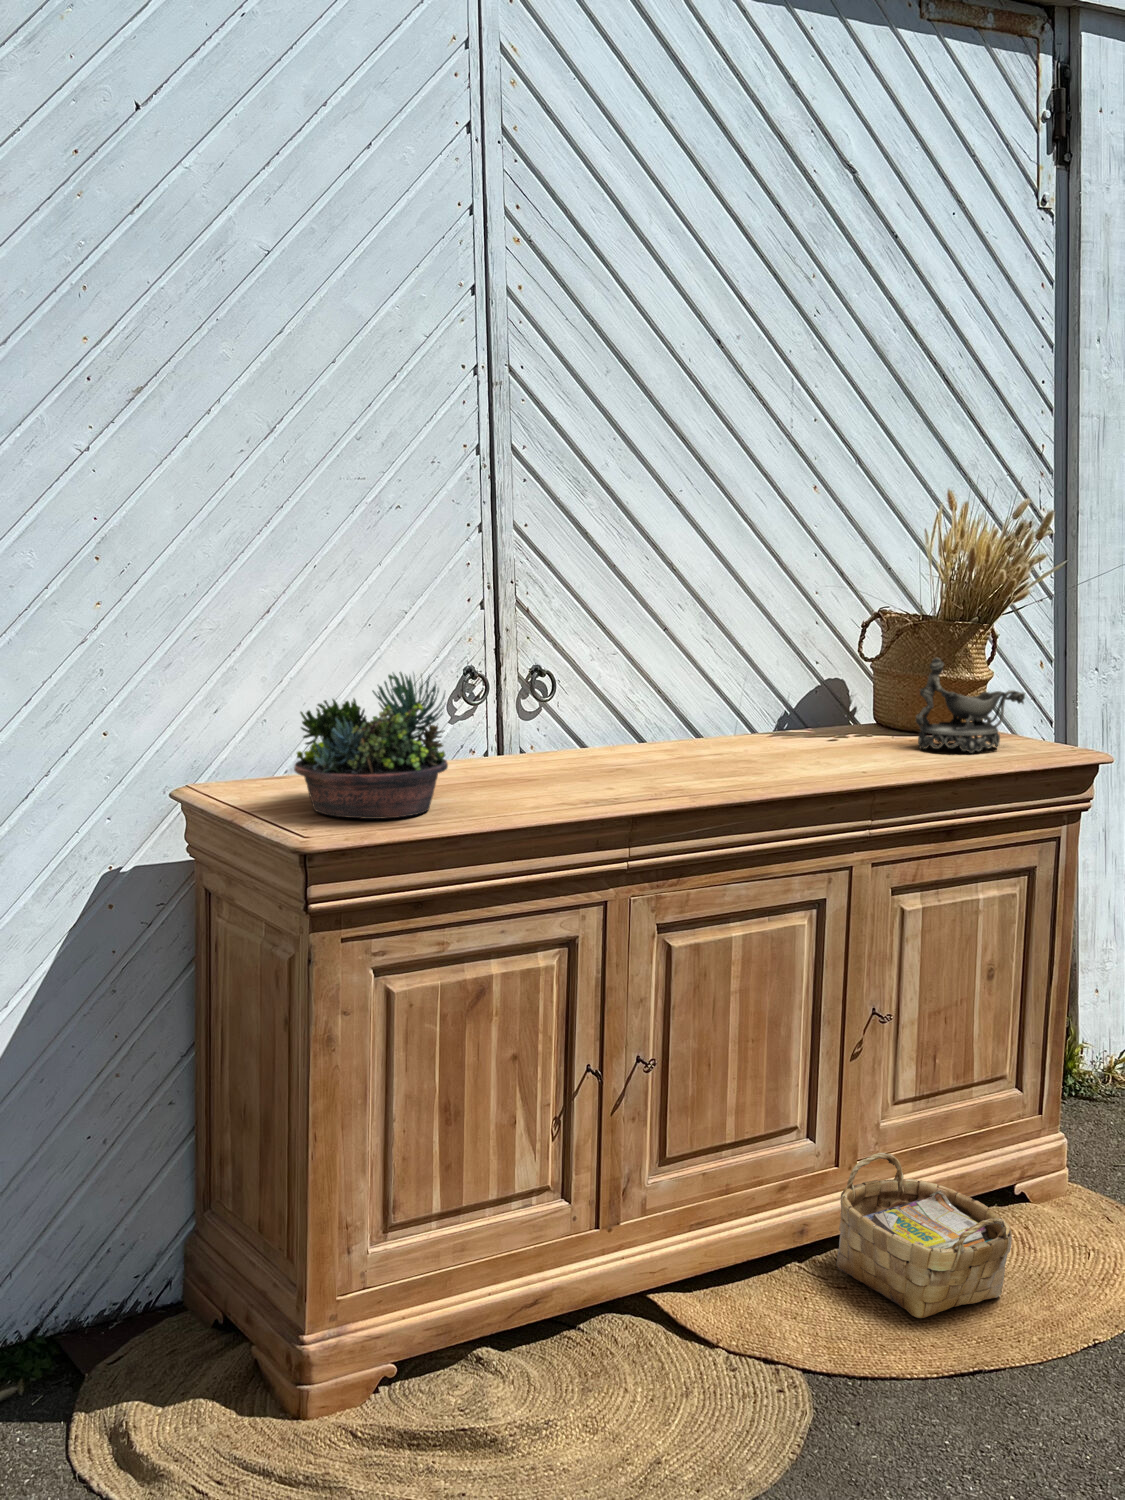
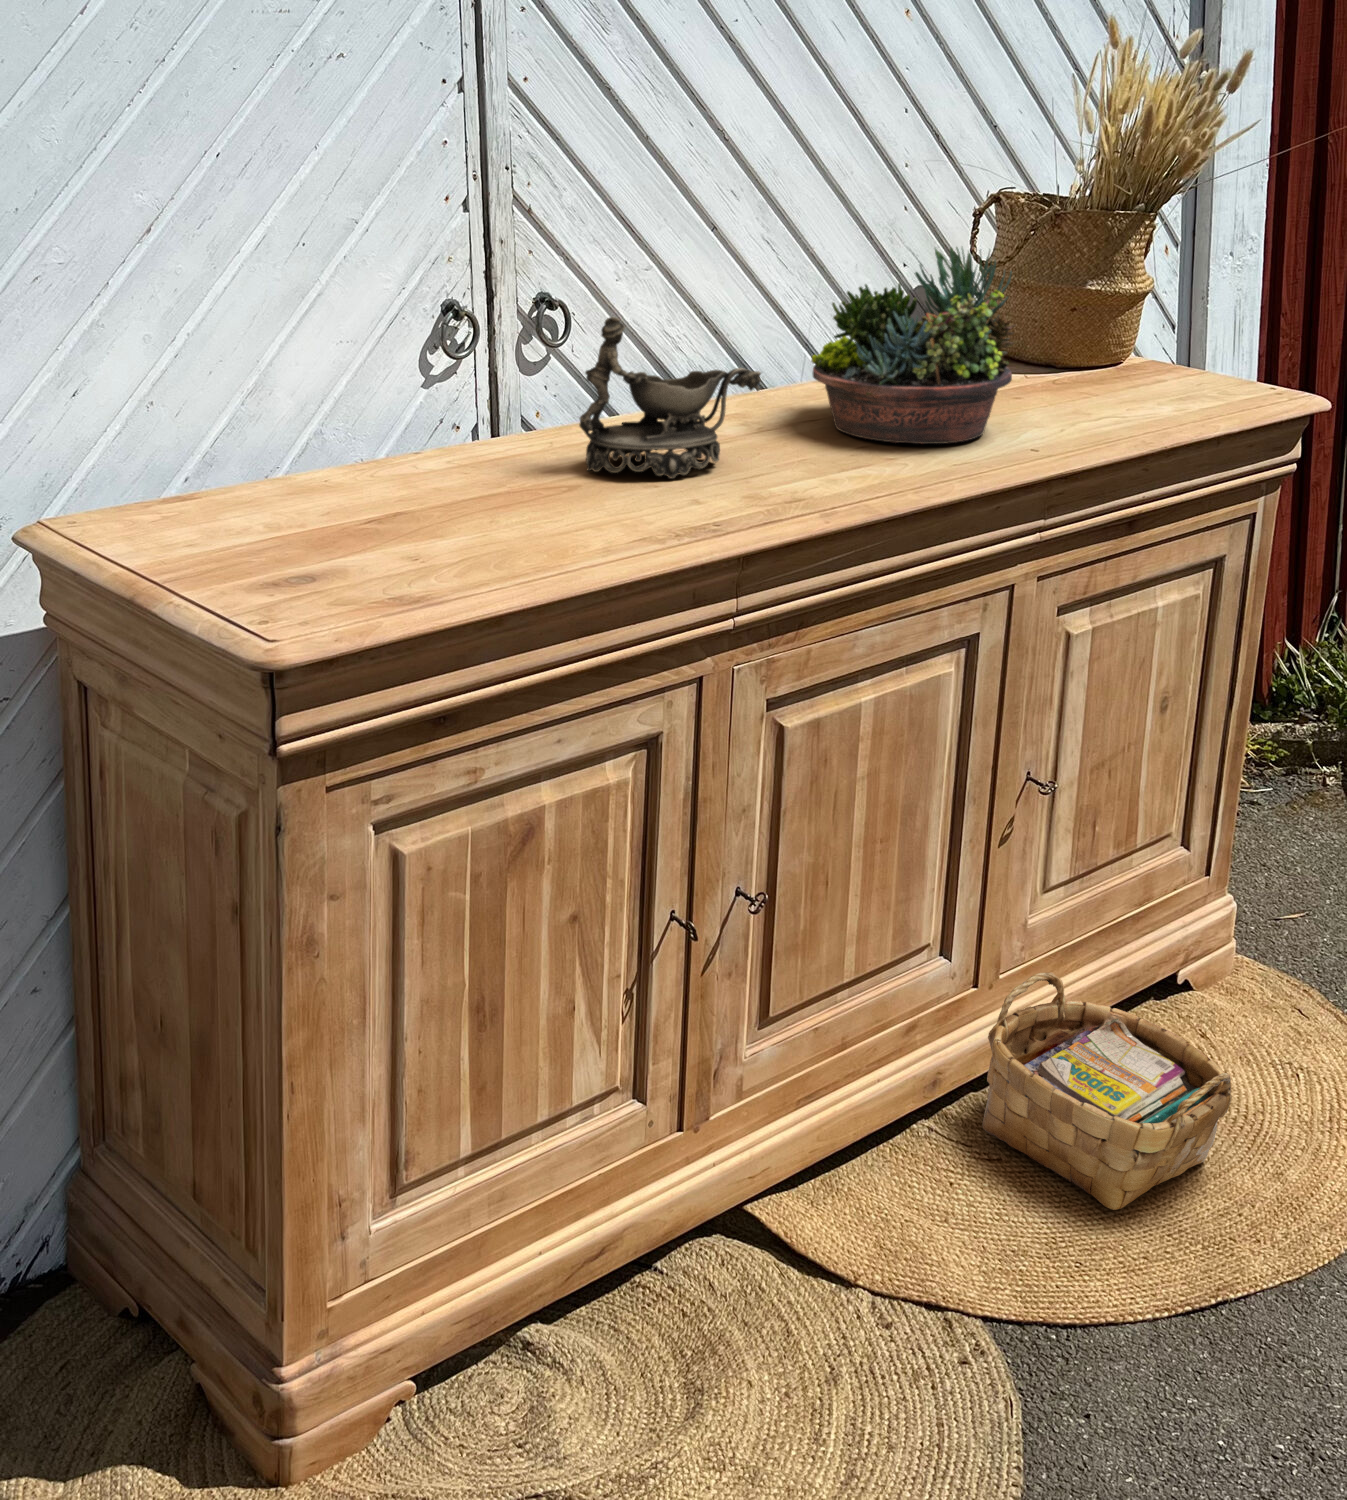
decorative bowl: present [916,658,1025,753] -> present [579,317,761,478]
succulent planter: present [294,672,448,819] -> present [811,247,1016,444]

